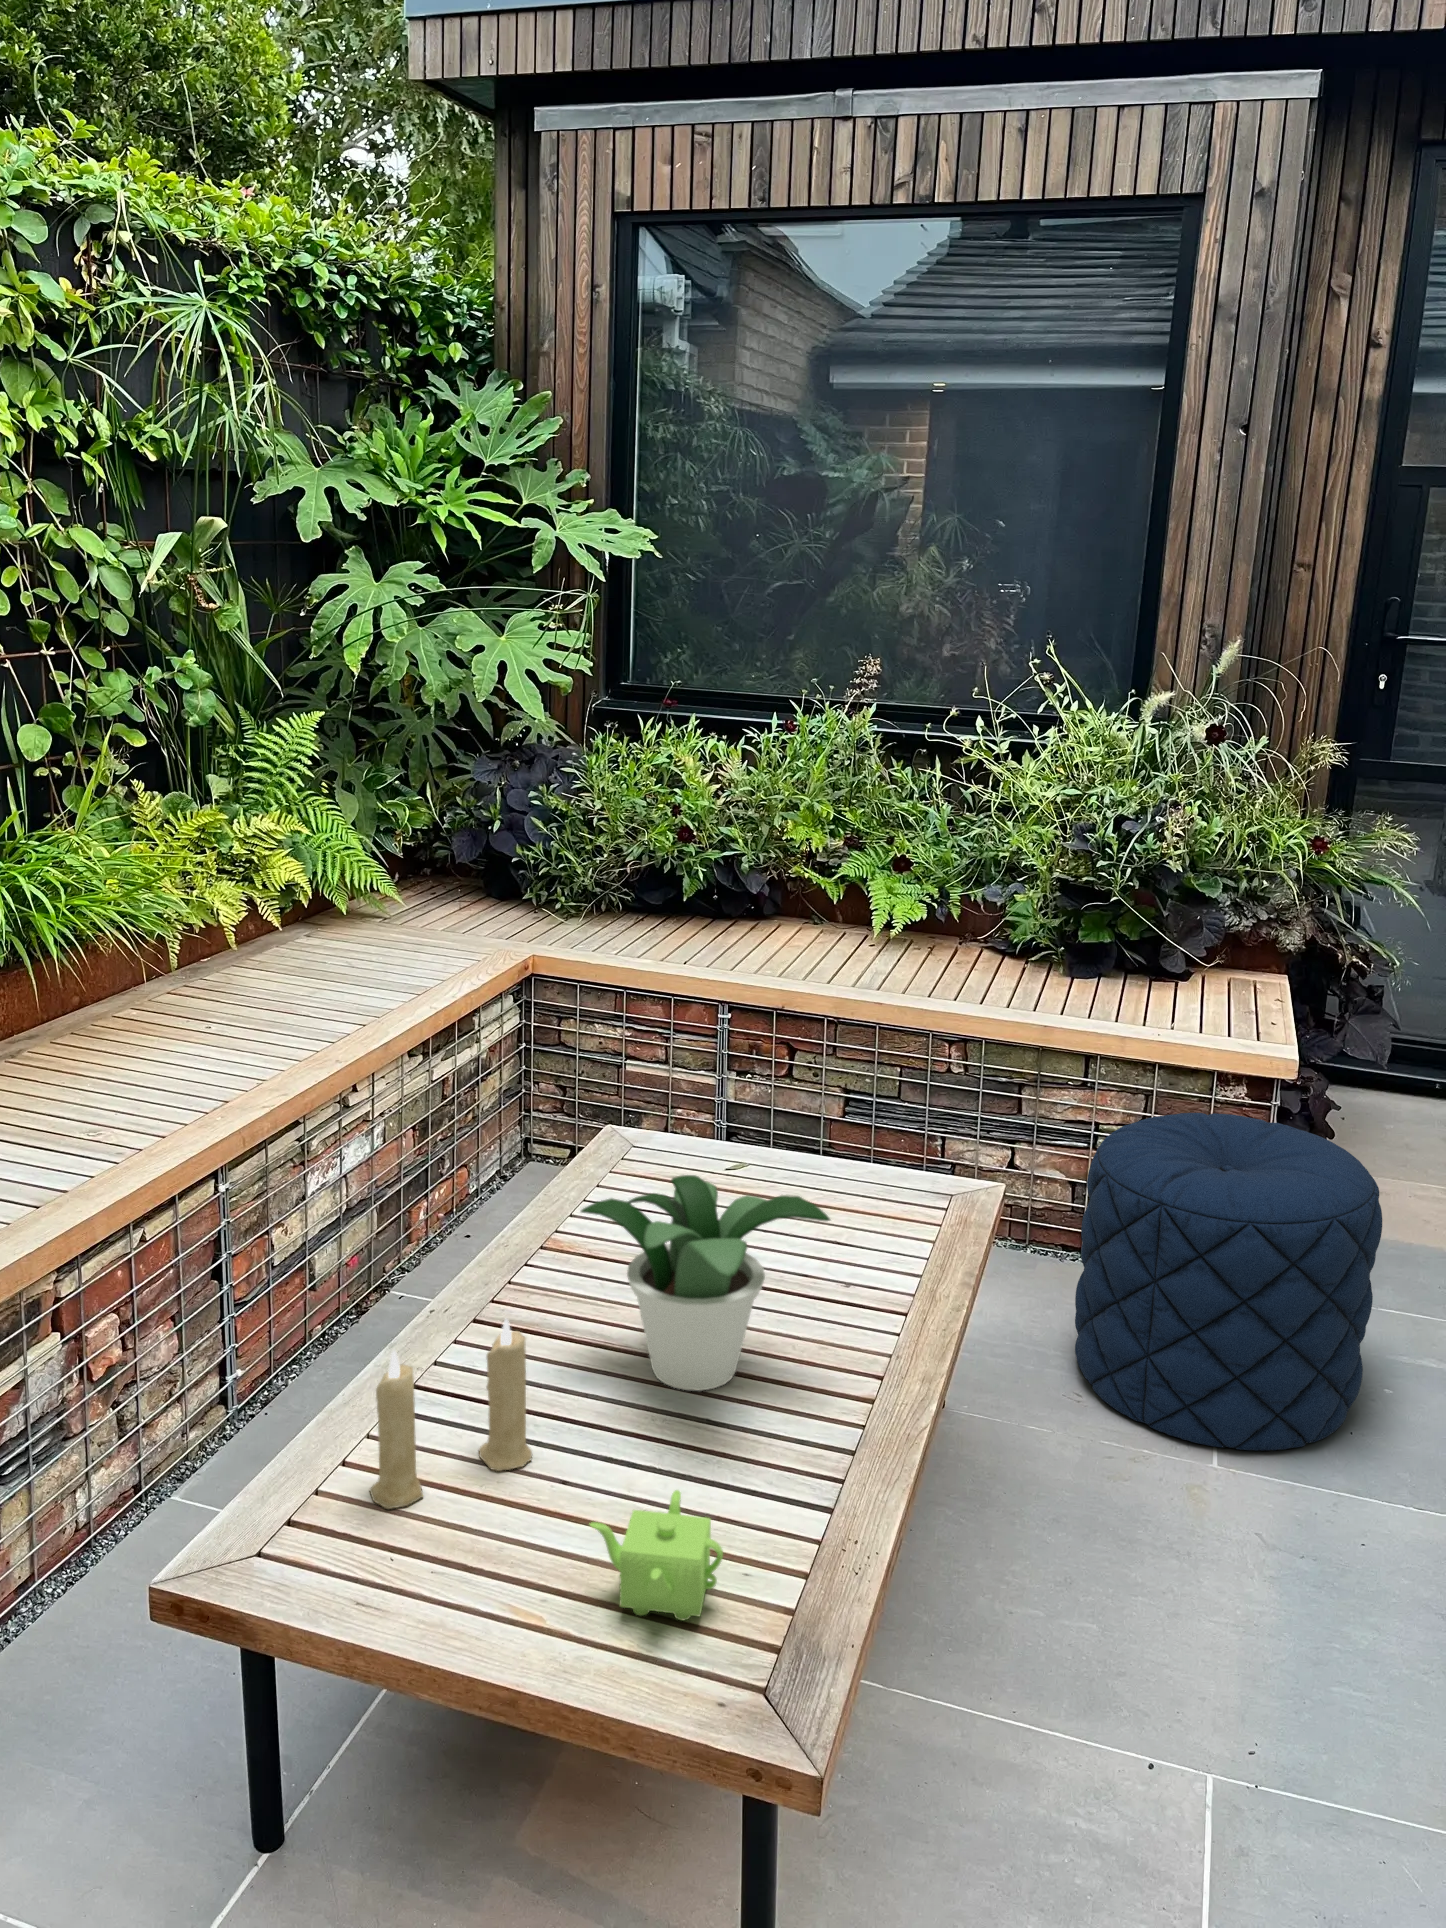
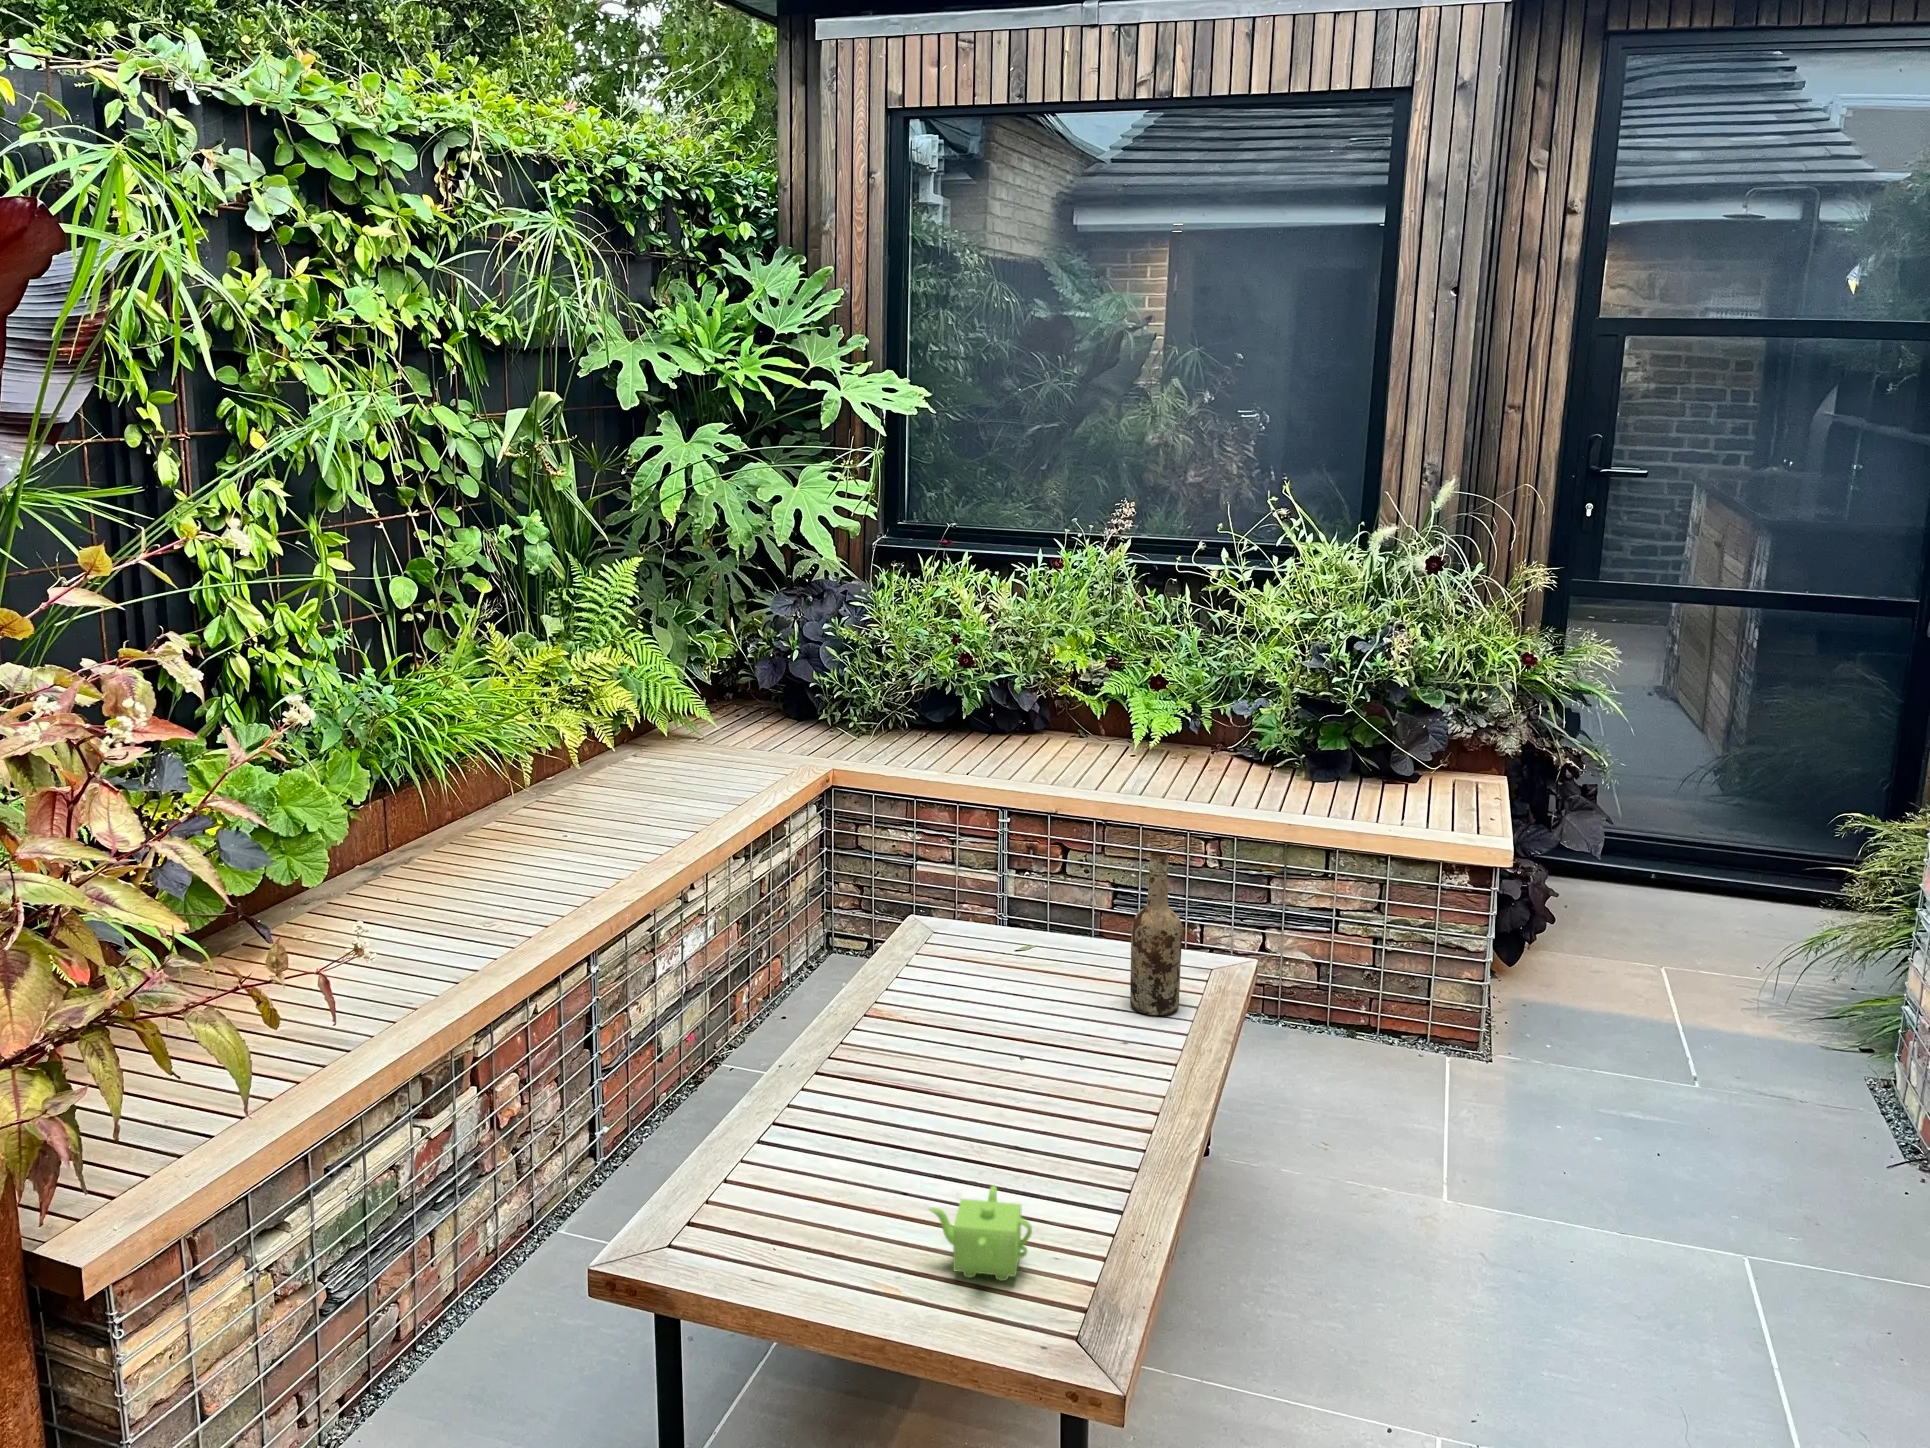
wine bottle: none [860,1059,923,1253] -> present [1130,852,1182,1015]
pouf: present [1075,1113,1382,1451] -> none [1317,897,1576,1183]
potted plant: present [581,1175,830,1391] -> none [903,947,1108,1121]
candle: present [370,1319,532,1509] -> none [748,1049,874,1208]

